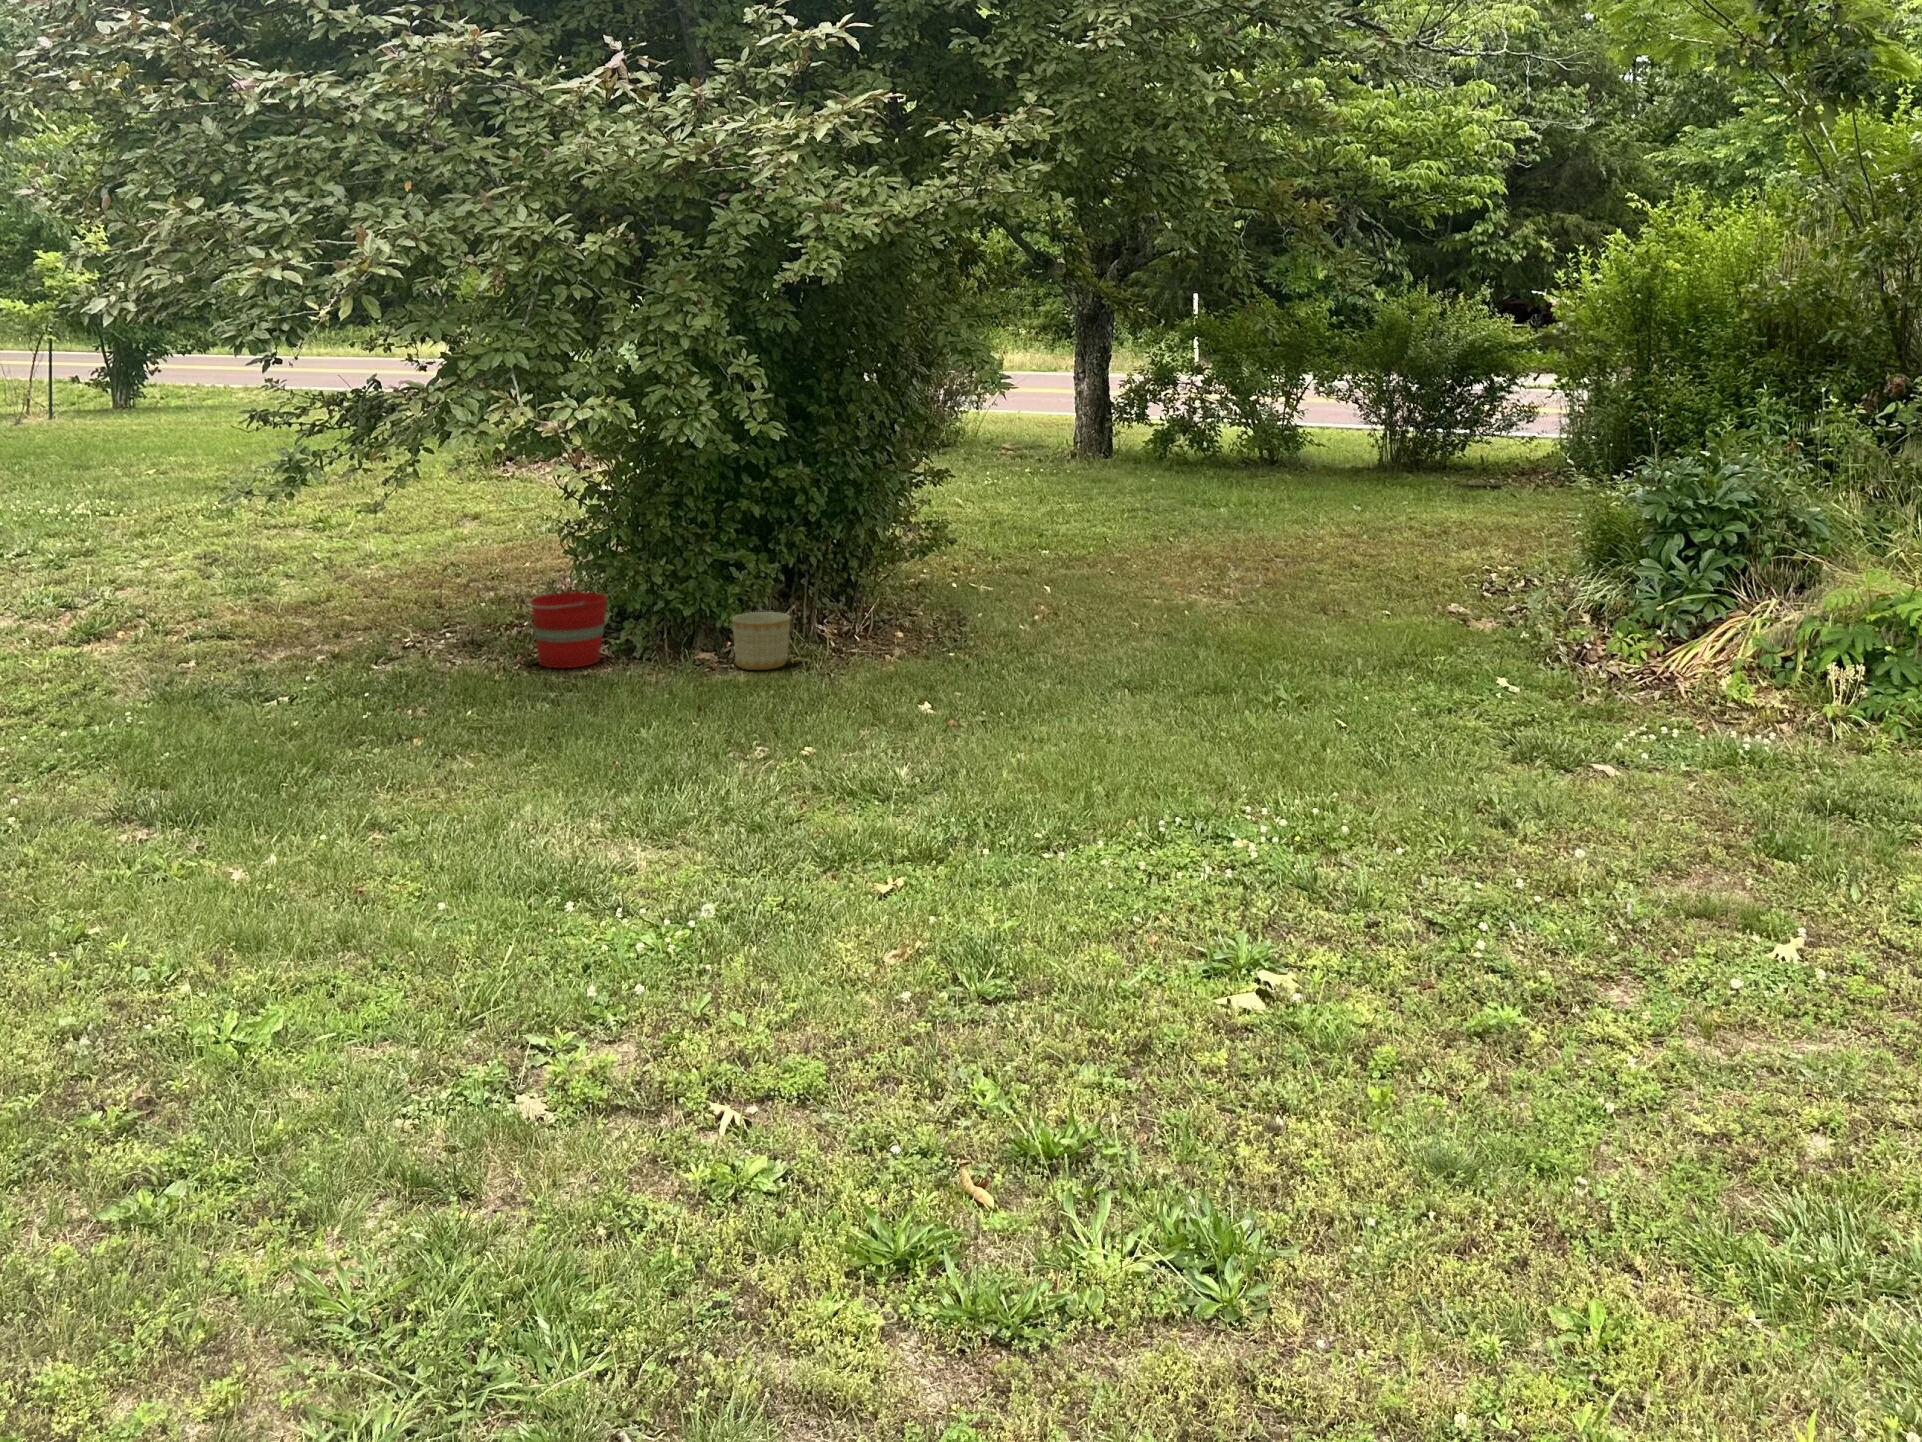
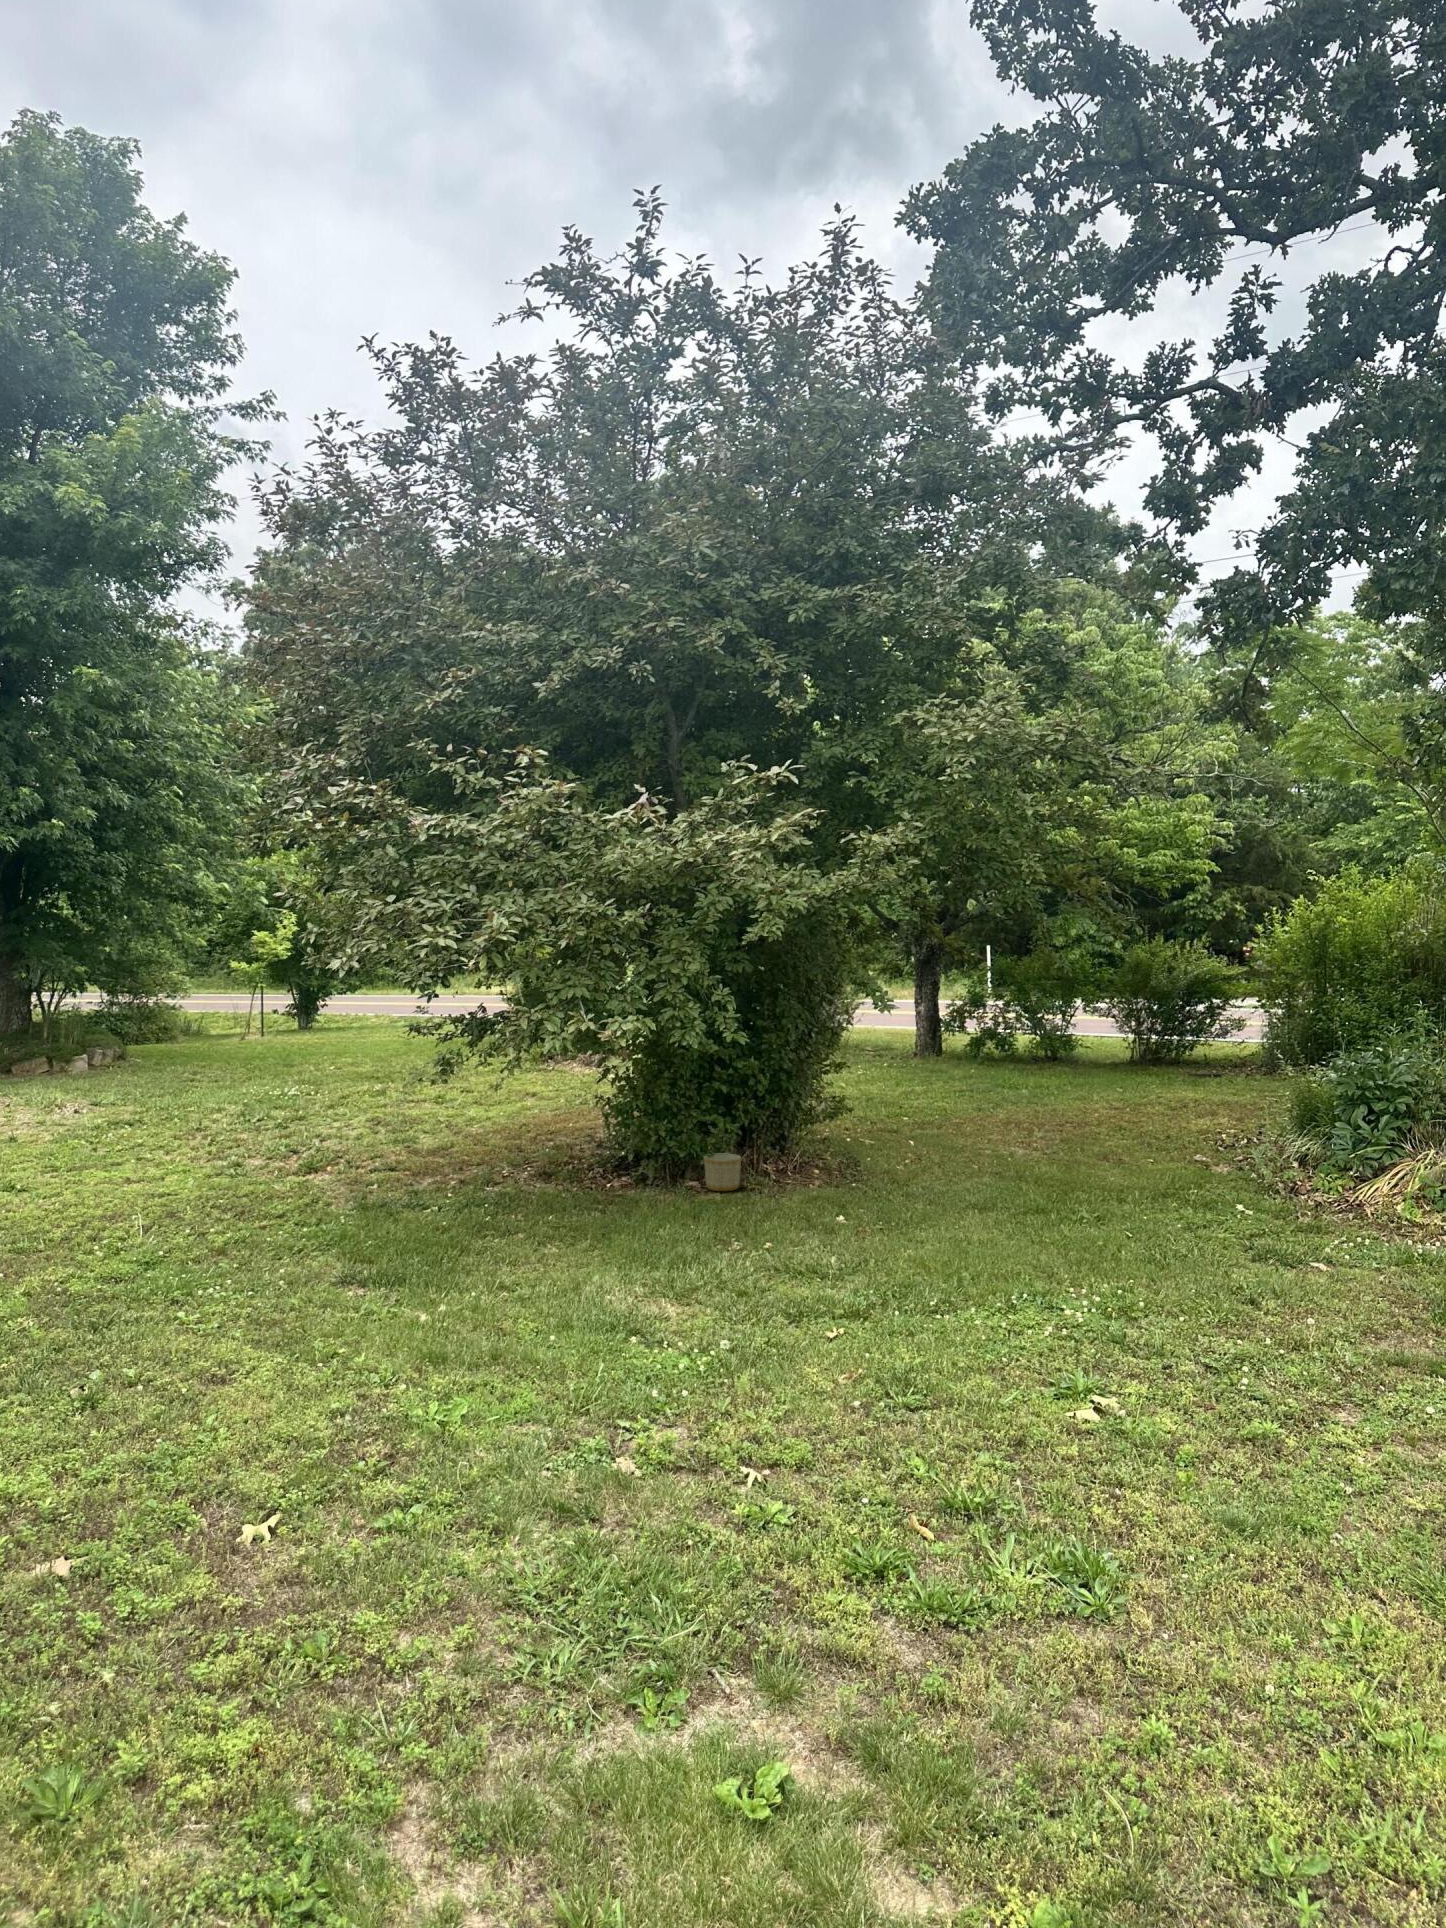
bucket: present [528,592,607,668] -> none [575,1137,624,1187]

